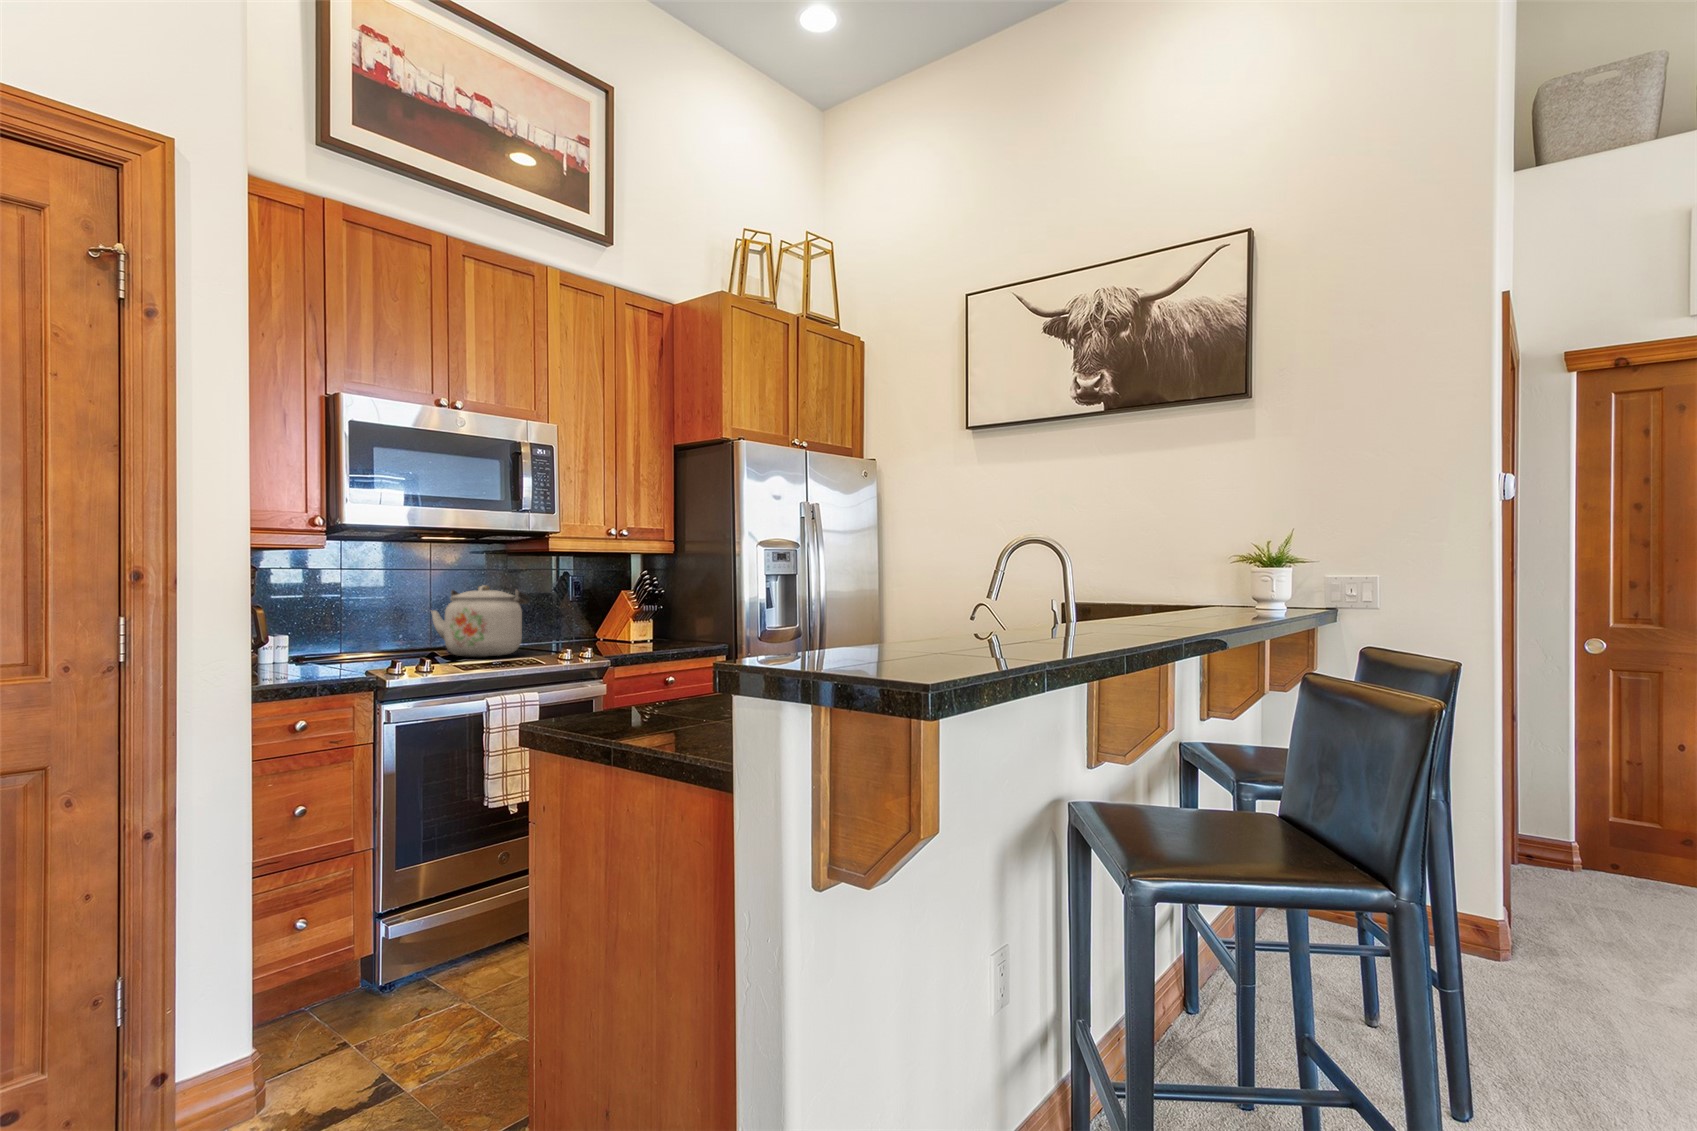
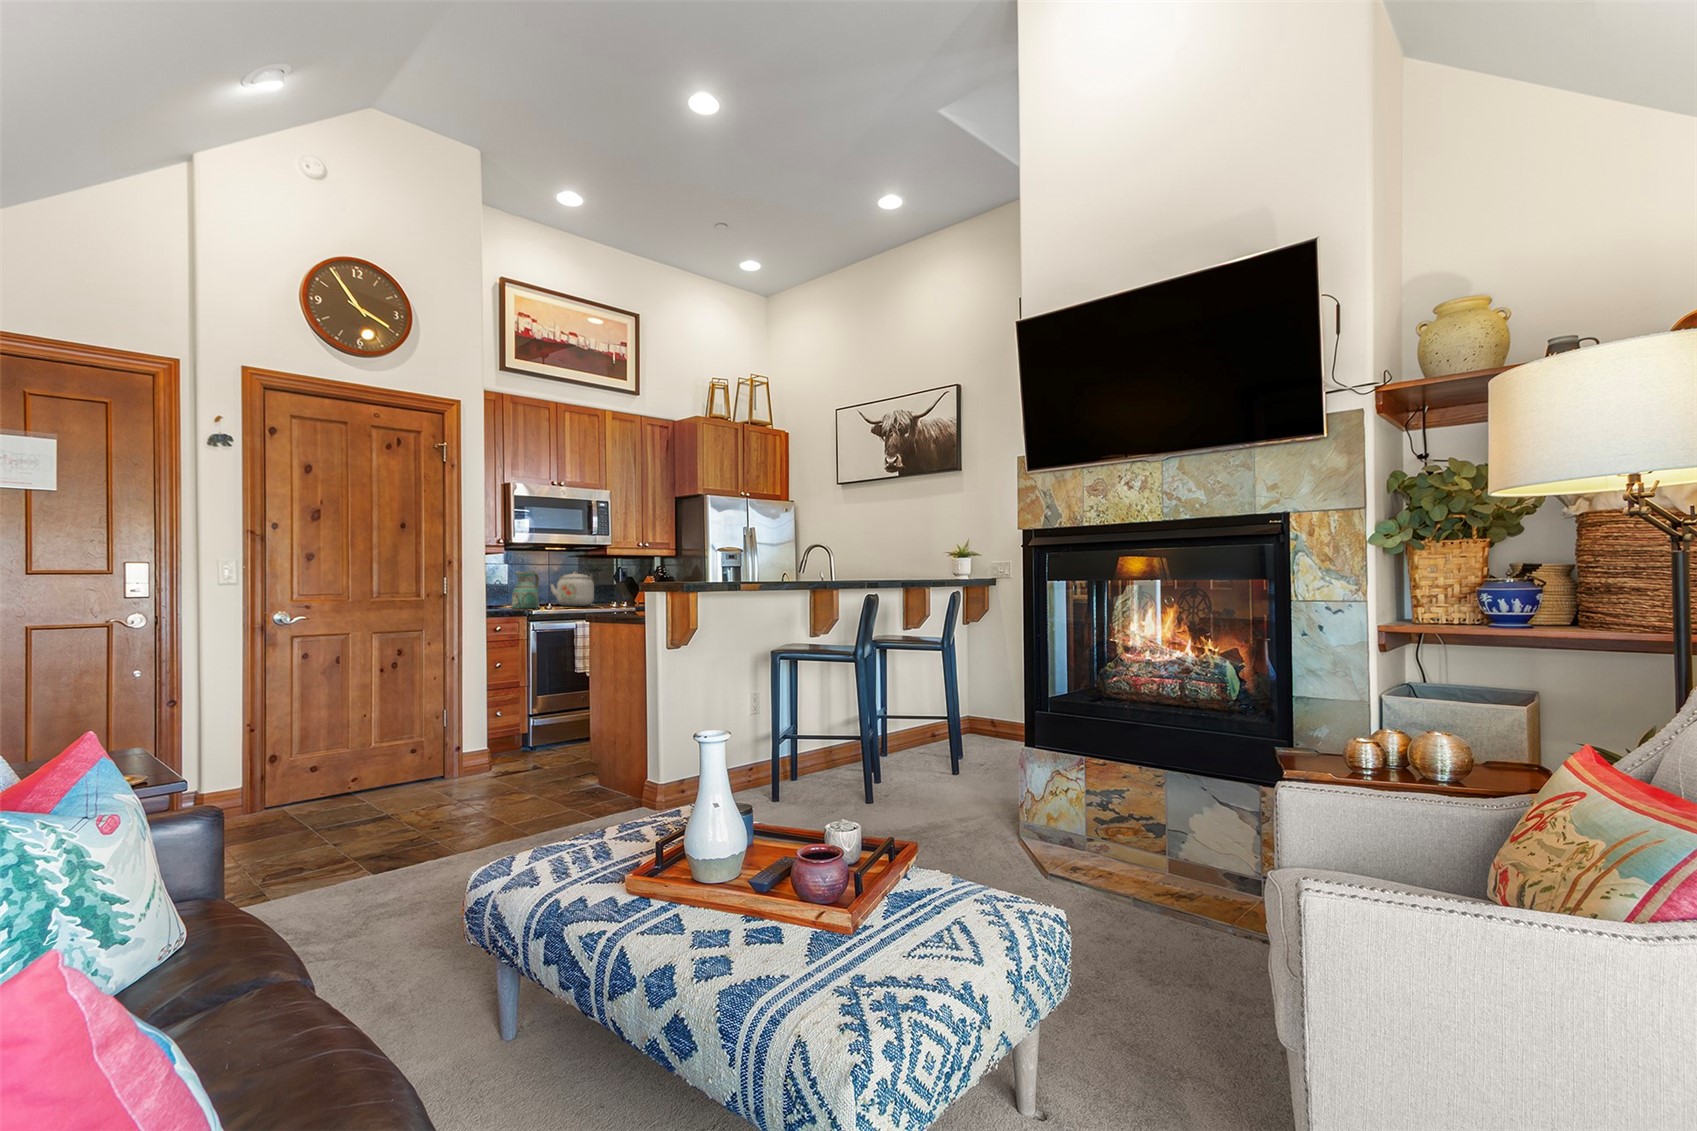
ceramic pitcher: none [340,586,405,670] -> present [512,571,539,608]

